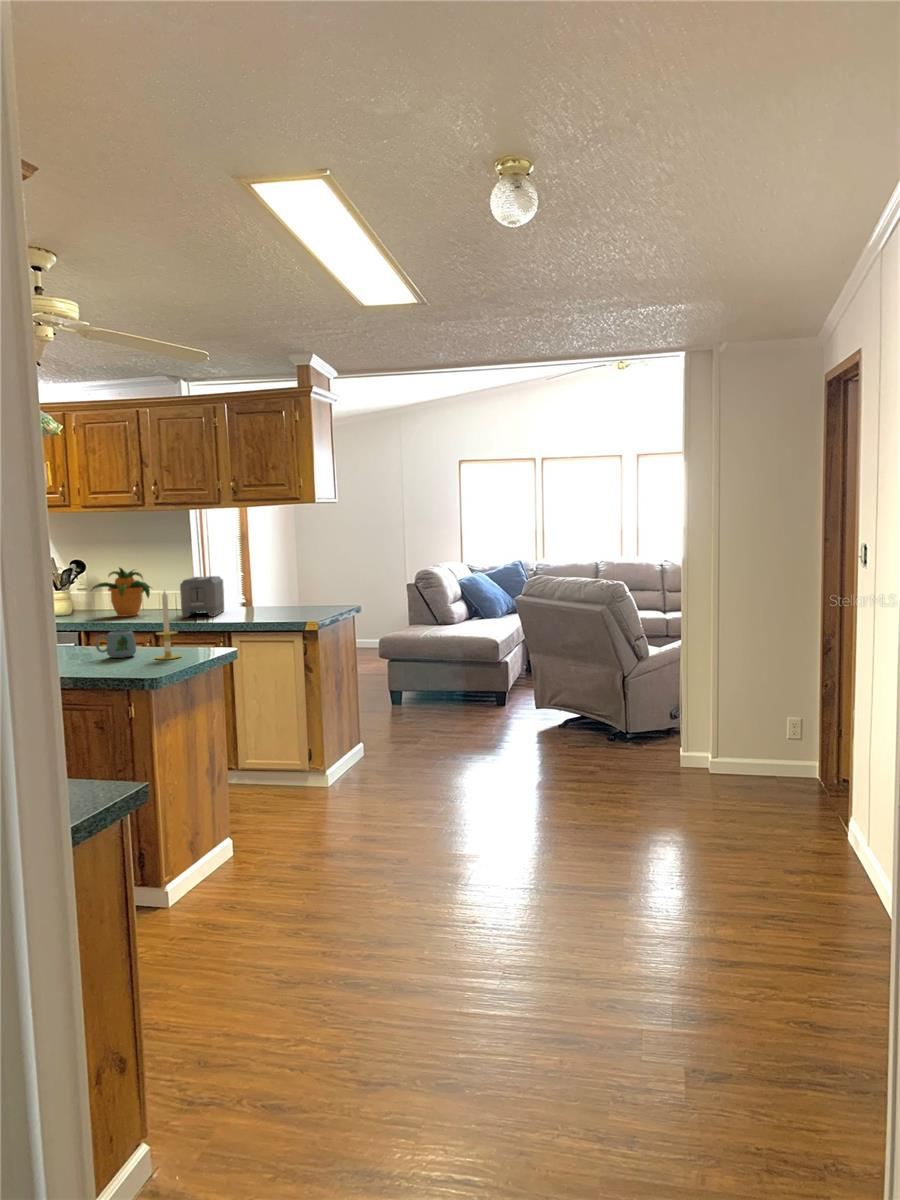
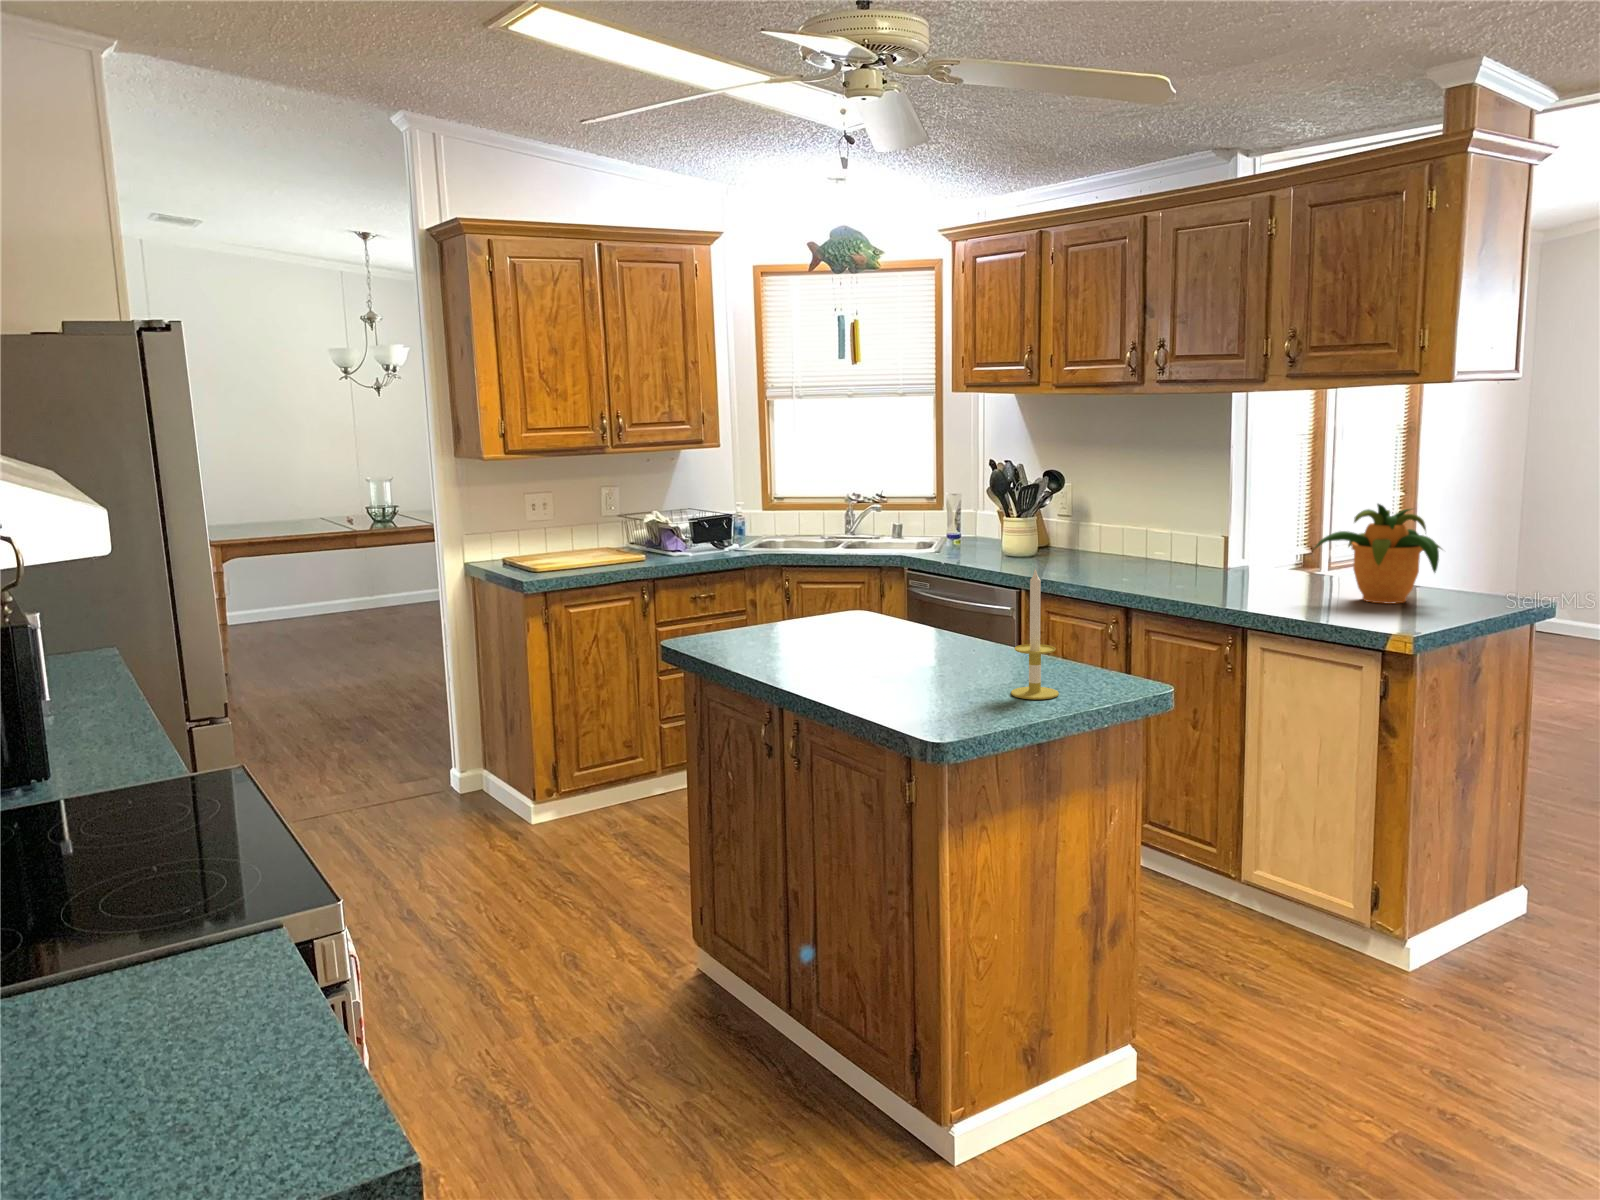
potted plant: present [92,568,150,617] -> present [1315,504,1441,604]
toaster: present [180,576,224,618] -> none [1174,516,1266,595]
mug: present [95,630,136,658] -> none [931,629,997,679]

